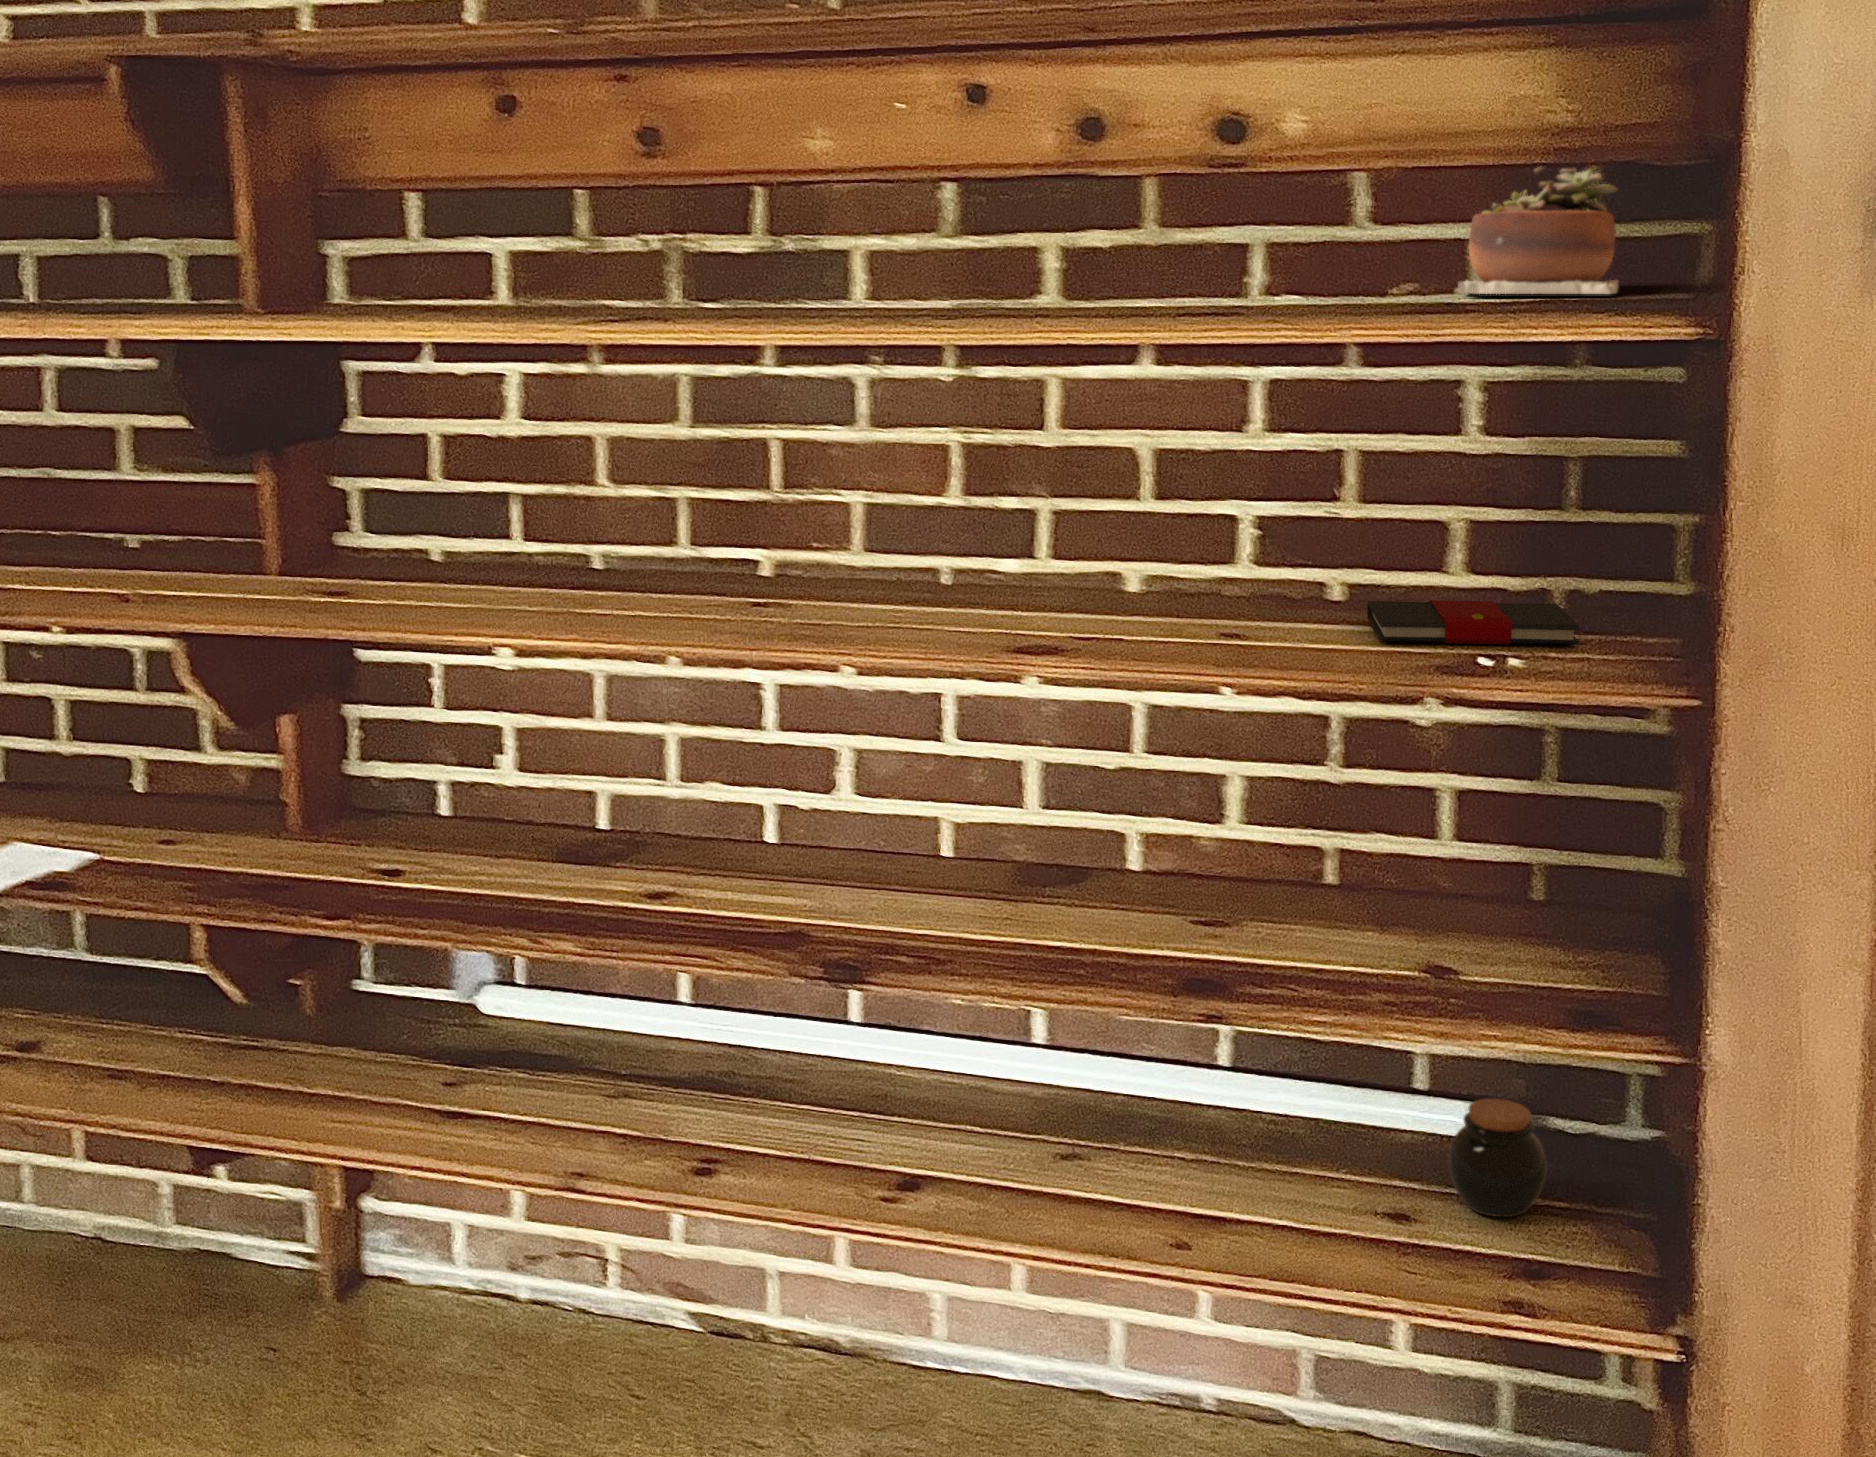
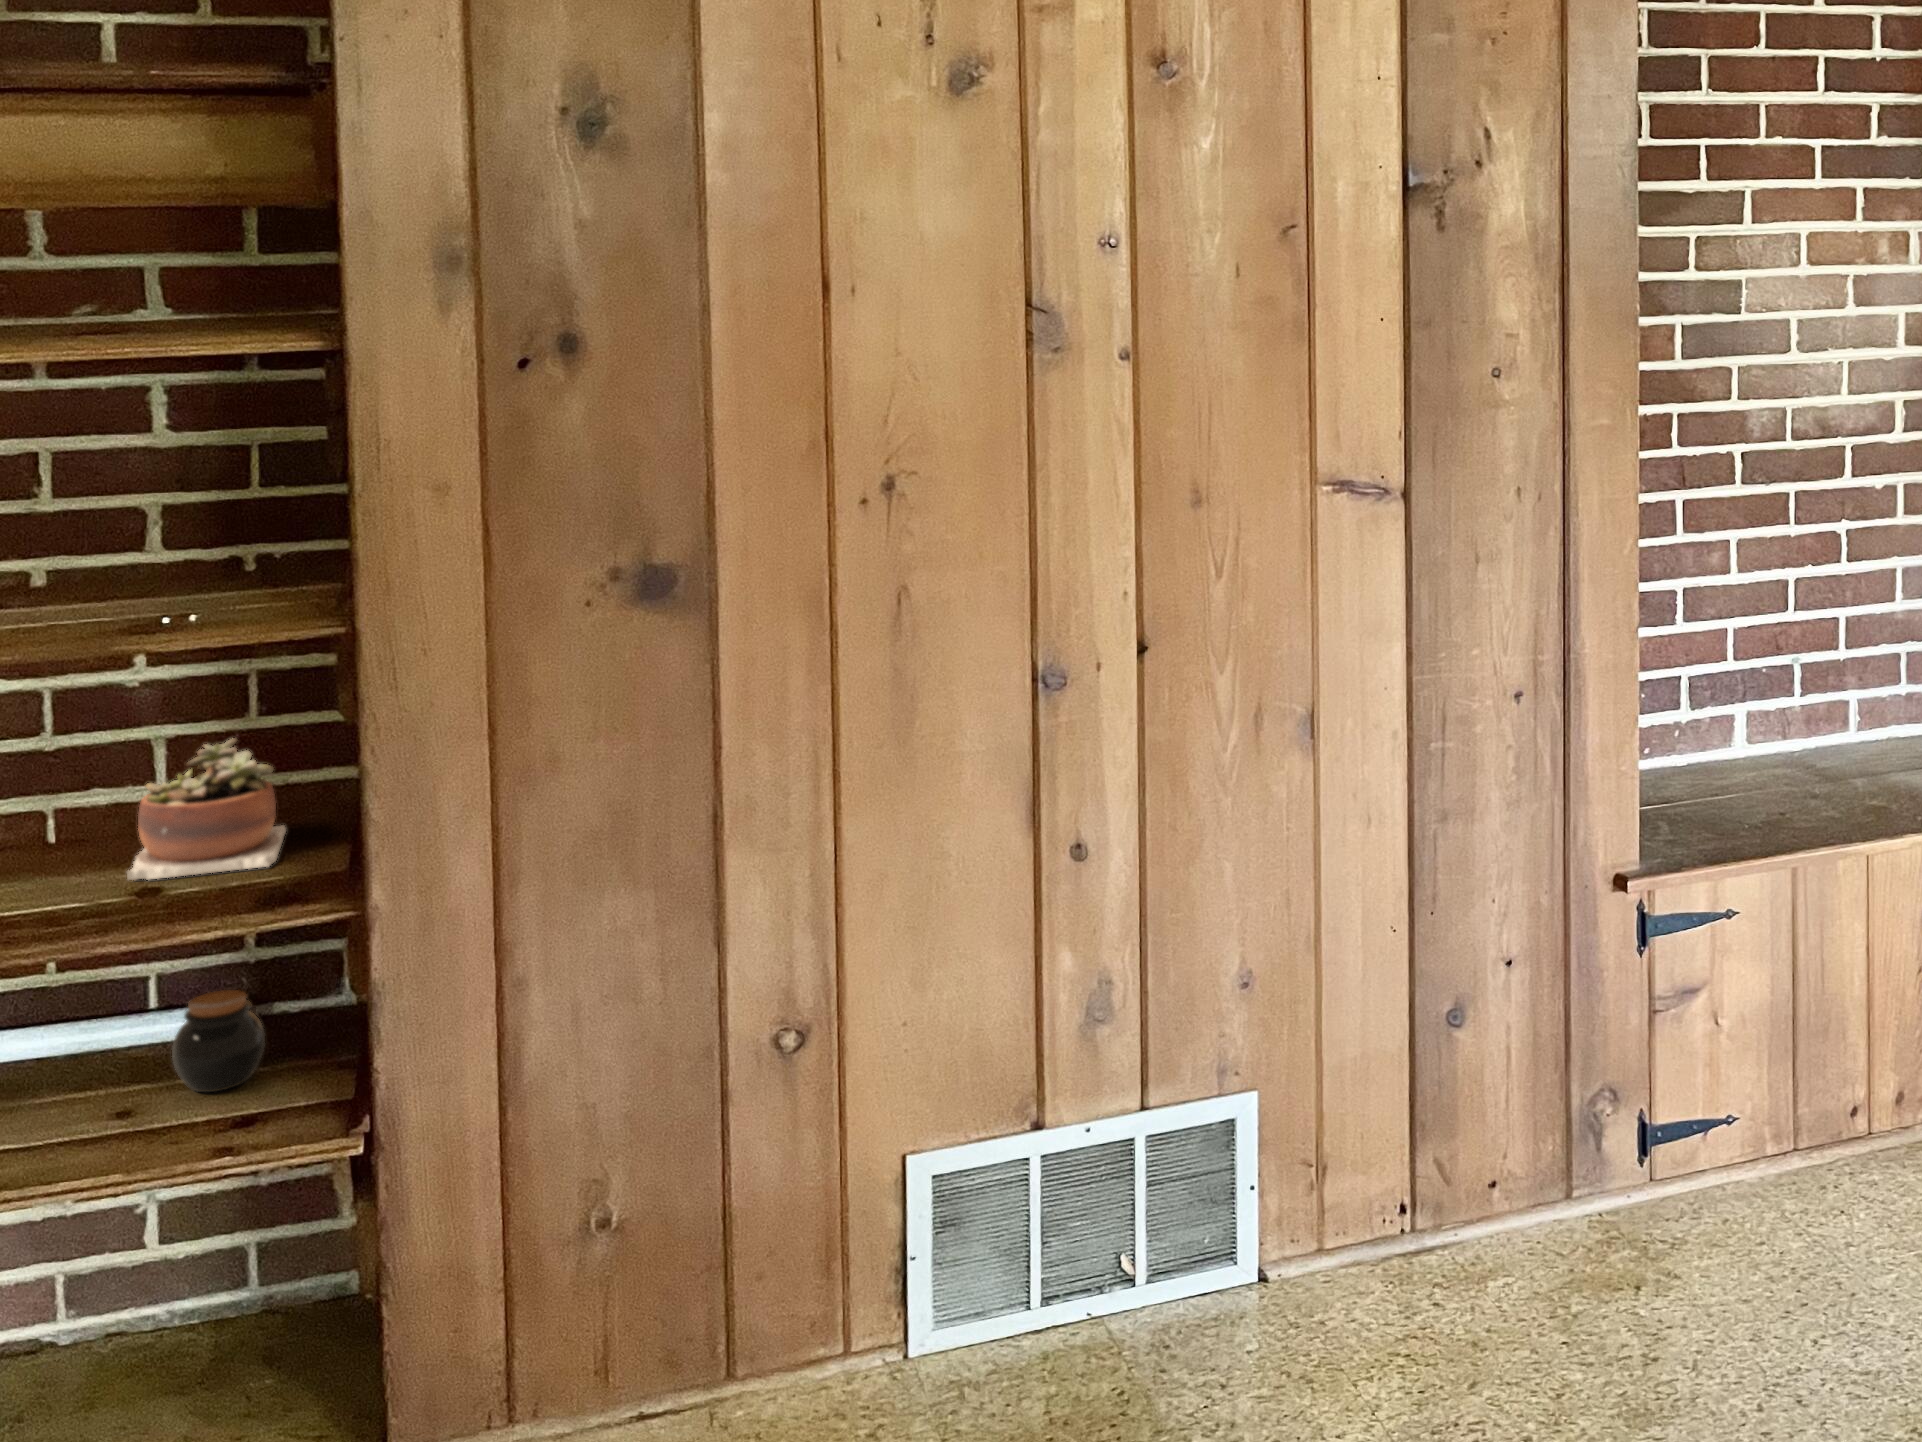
succulent plant: present [1458,168,1618,294] -> present [127,738,286,880]
book: present [1367,600,1580,644] -> none [62,566,260,615]

